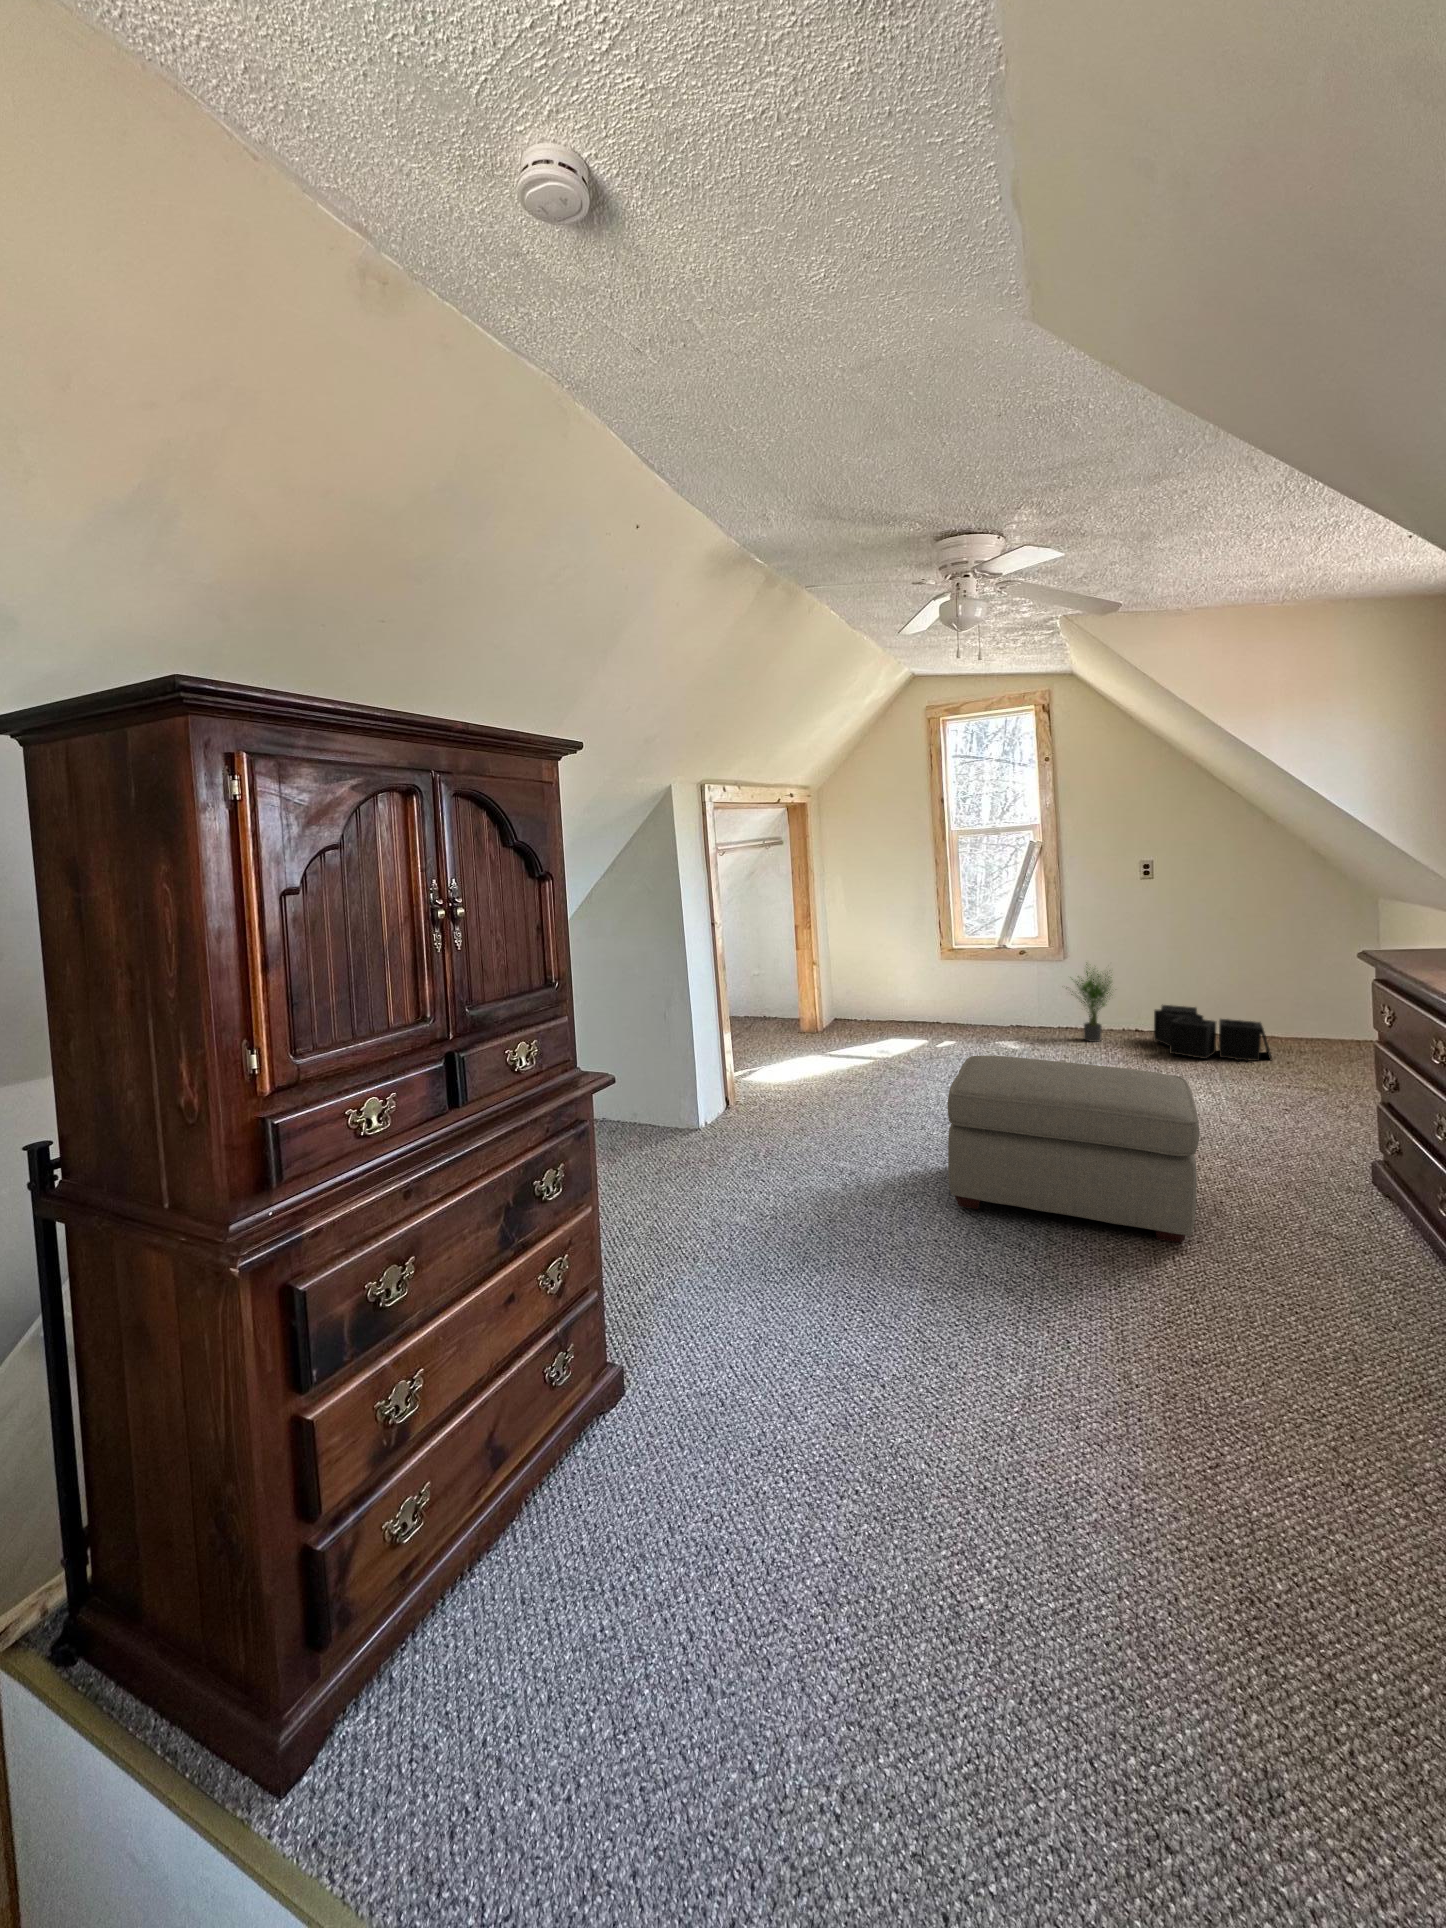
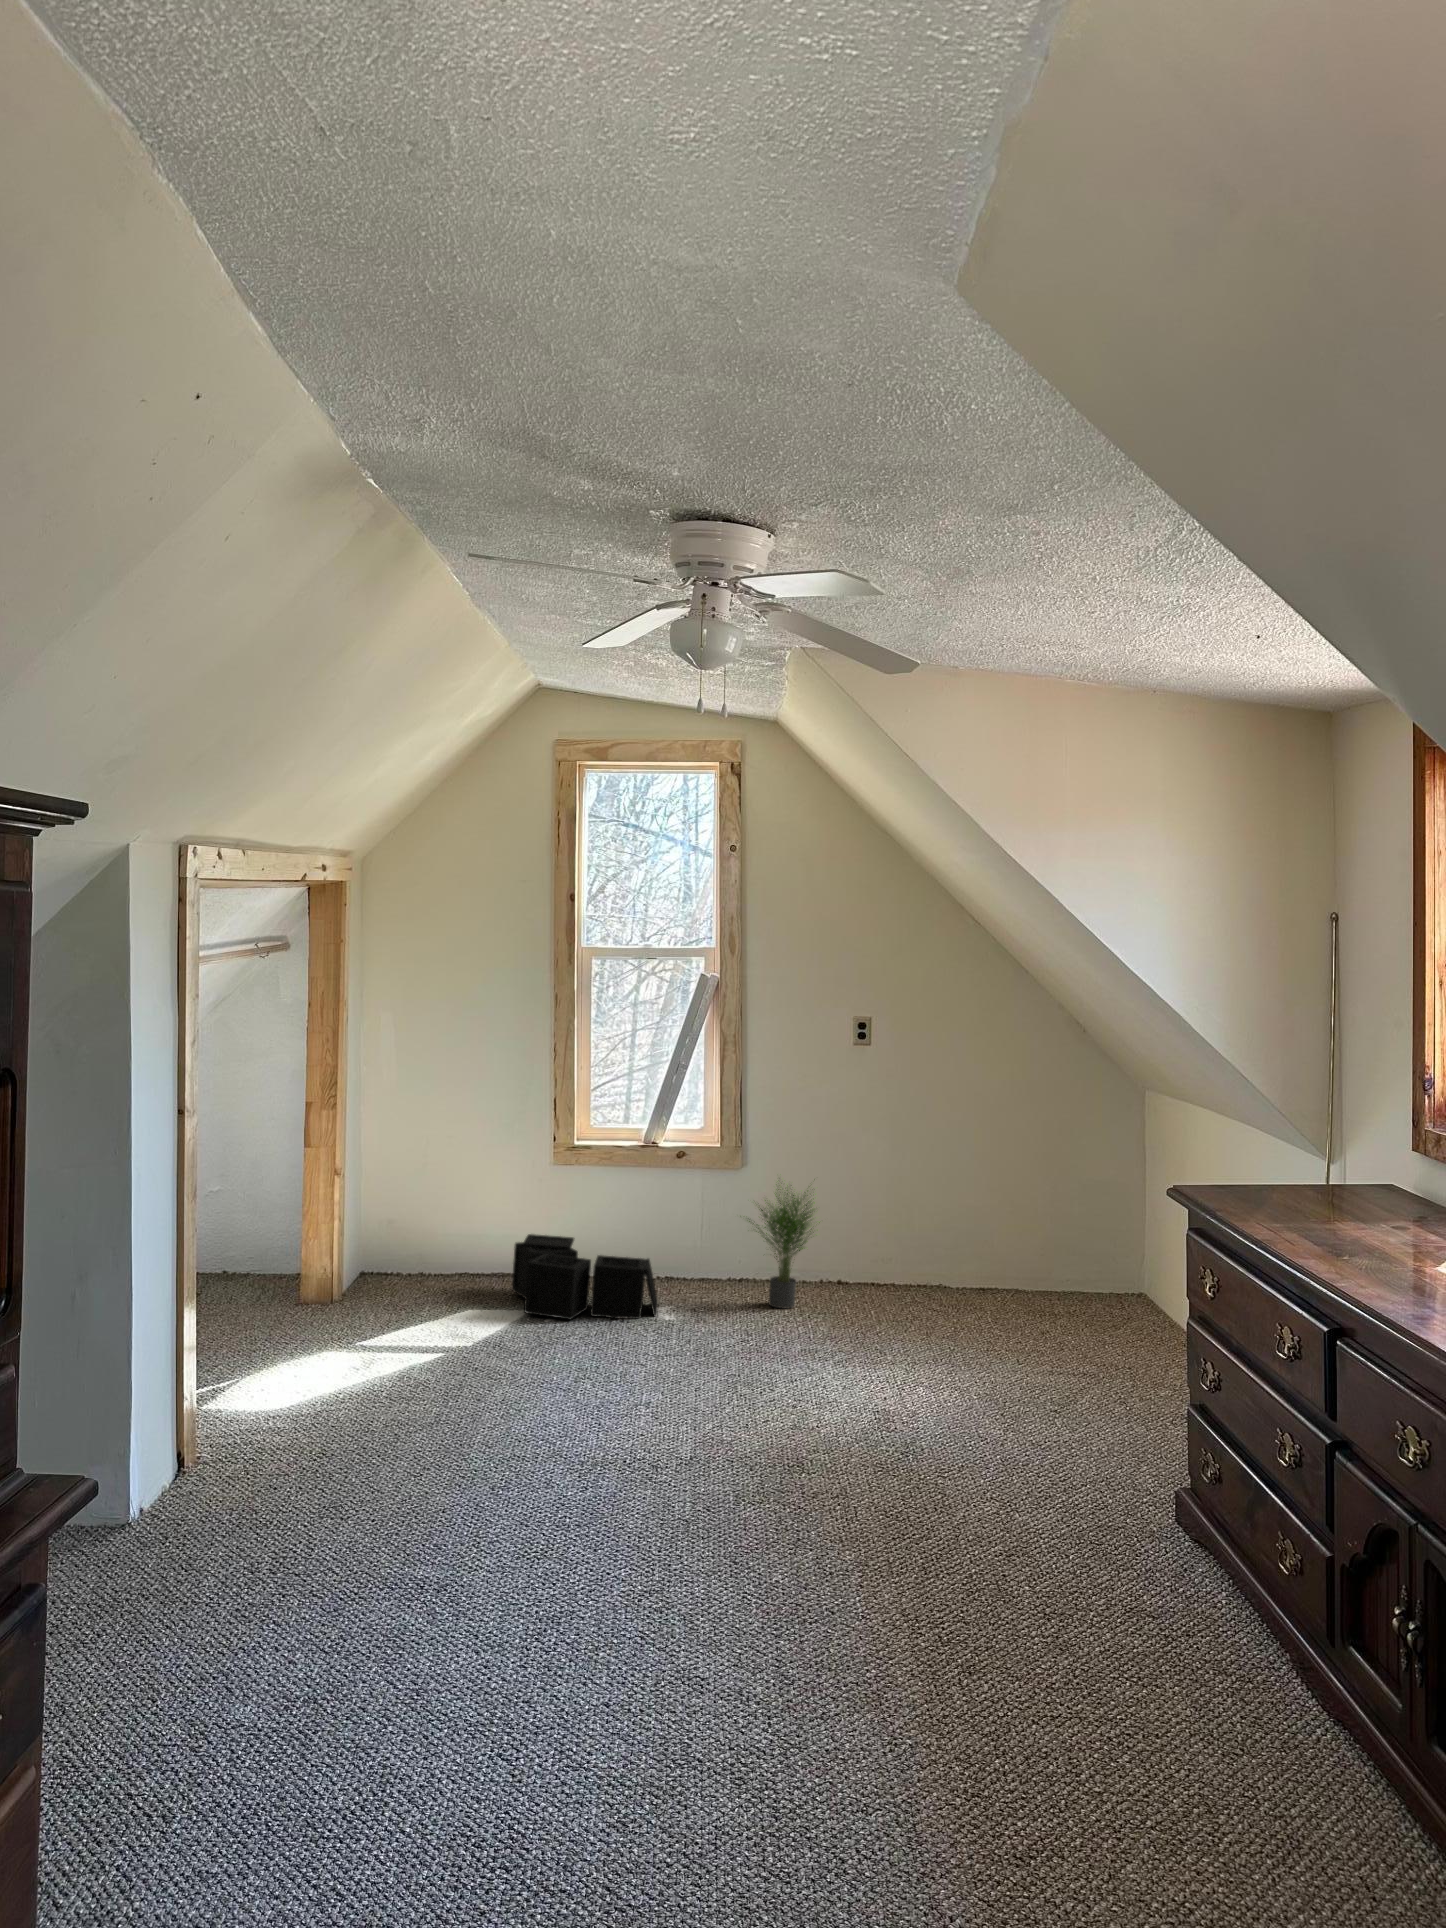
storage bin: present [1154,1005,1272,1061] -> present [512,1234,659,1323]
ottoman: present [947,1056,1200,1243] -> none [620,1355,999,1658]

